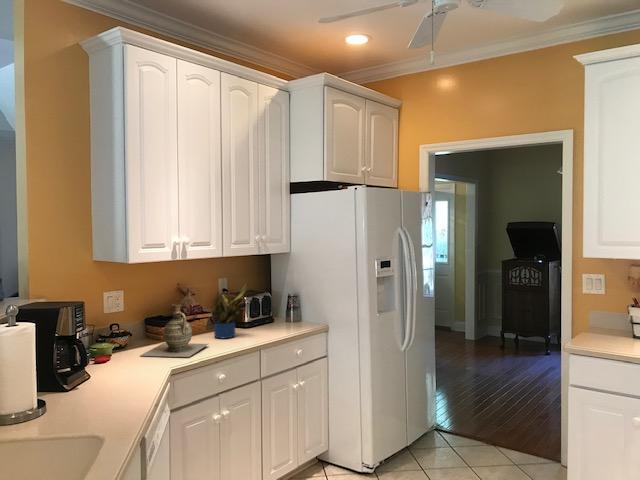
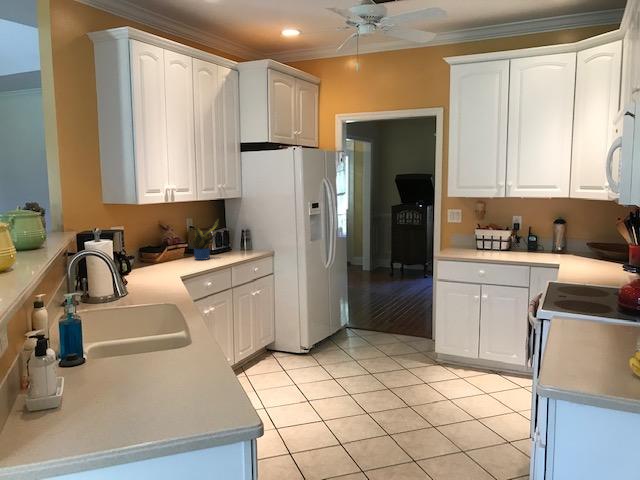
ceramic jug: present [140,304,208,357] -> none [149,233,196,271]

